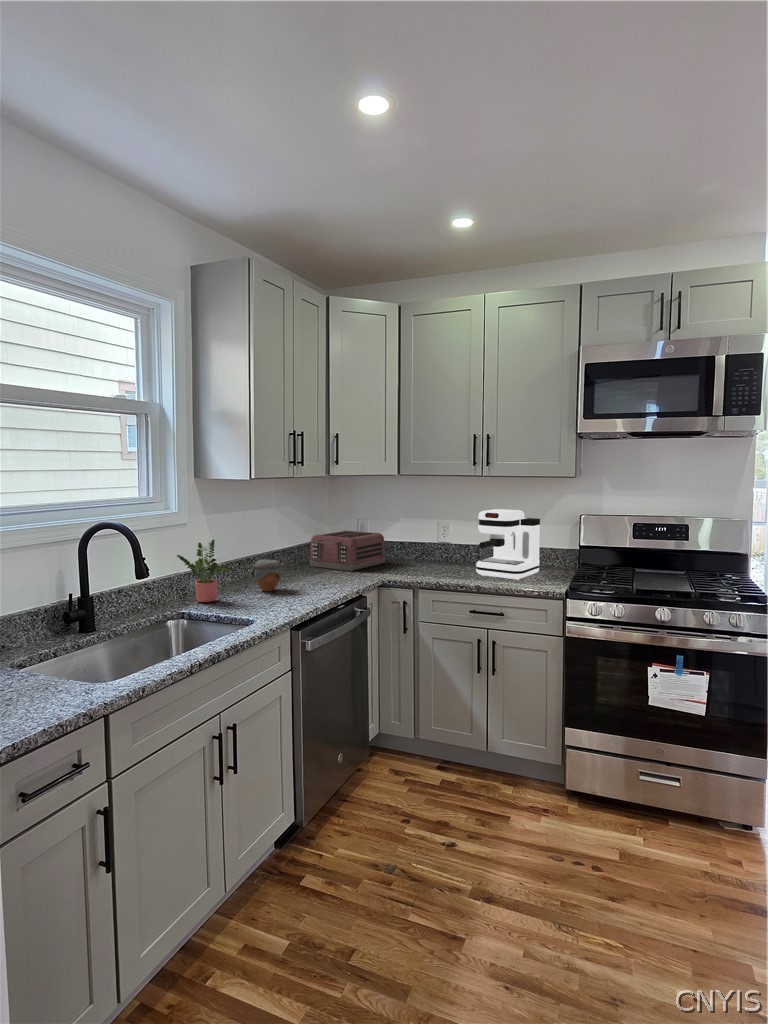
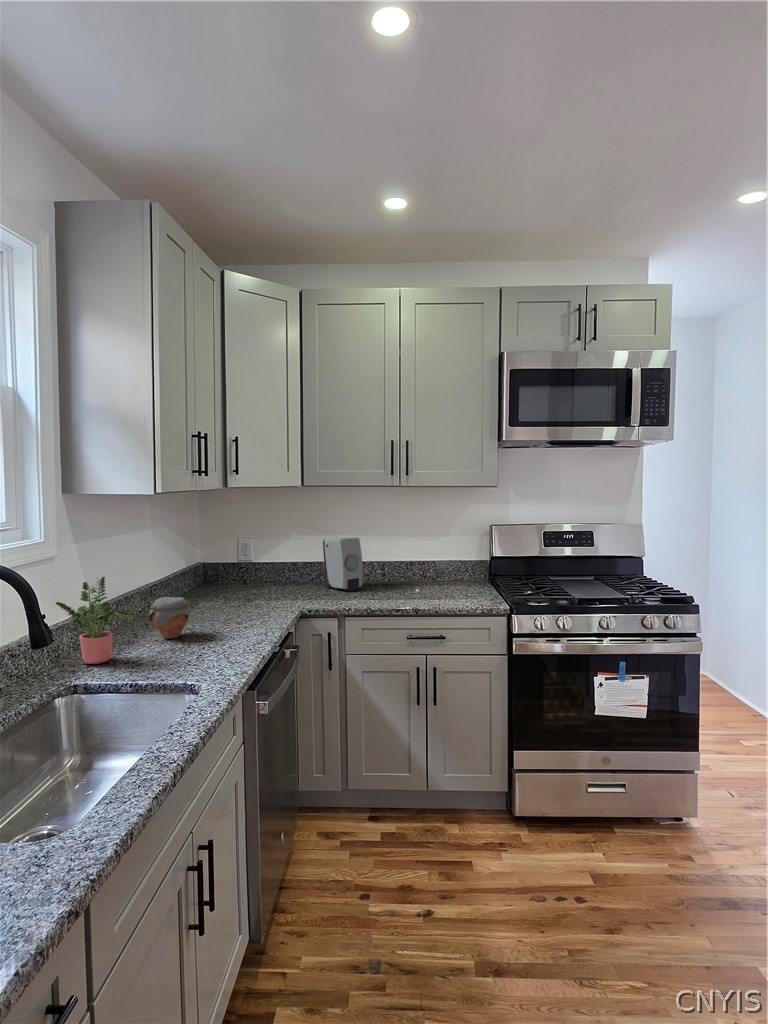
coffee maker: present [476,509,540,580] -> none [399,521,461,598]
soap dispenser: none [419,522,451,569] -> present [323,538,363,591]
toaster: present [310,531,386,571] -> none [195,553,284,602]

